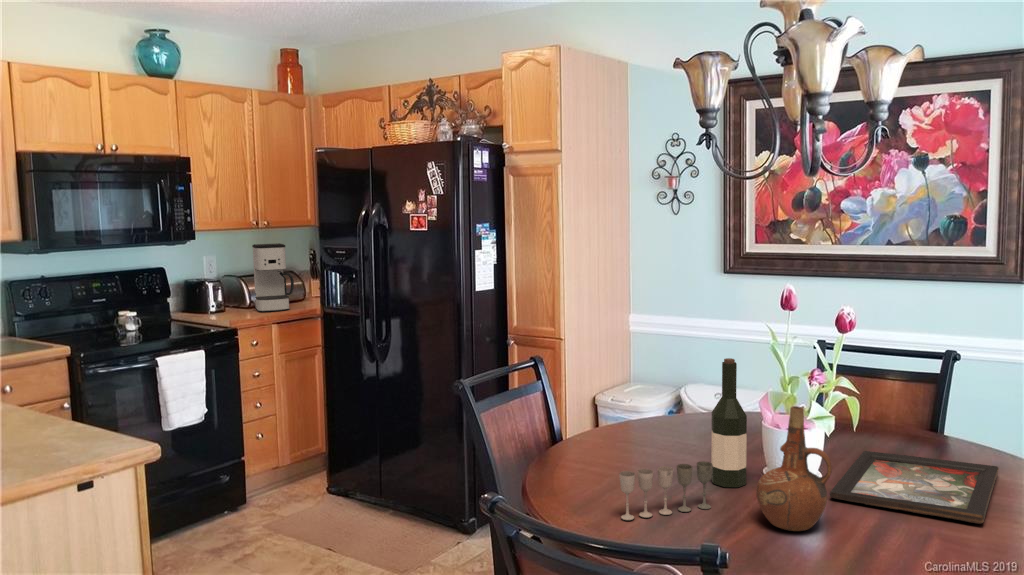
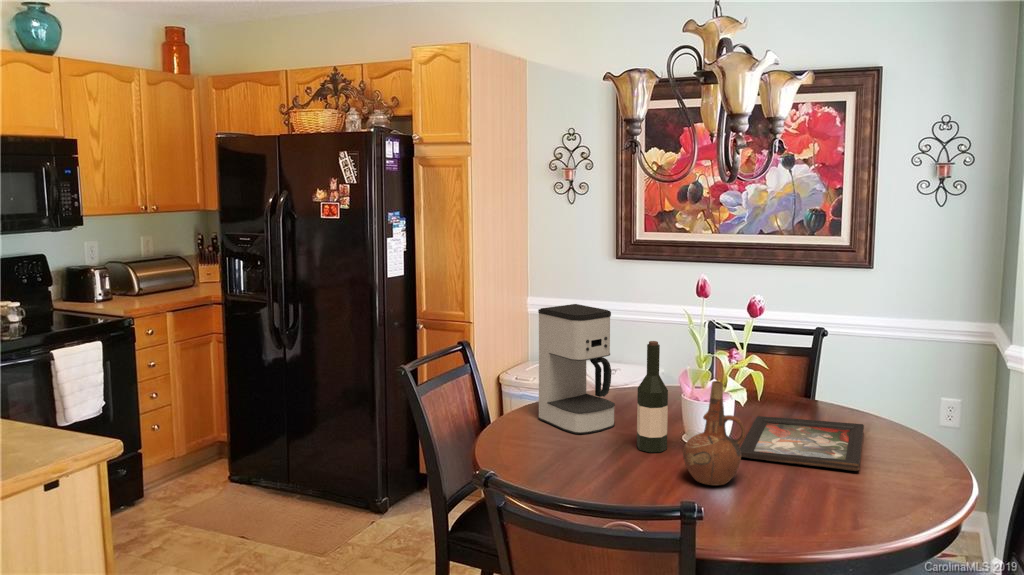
coffee maker: present [252,243,294,312] -> present [538,304,615,434]
wine glass: present [619,461,712,520] -> none [568,431,644,485]

